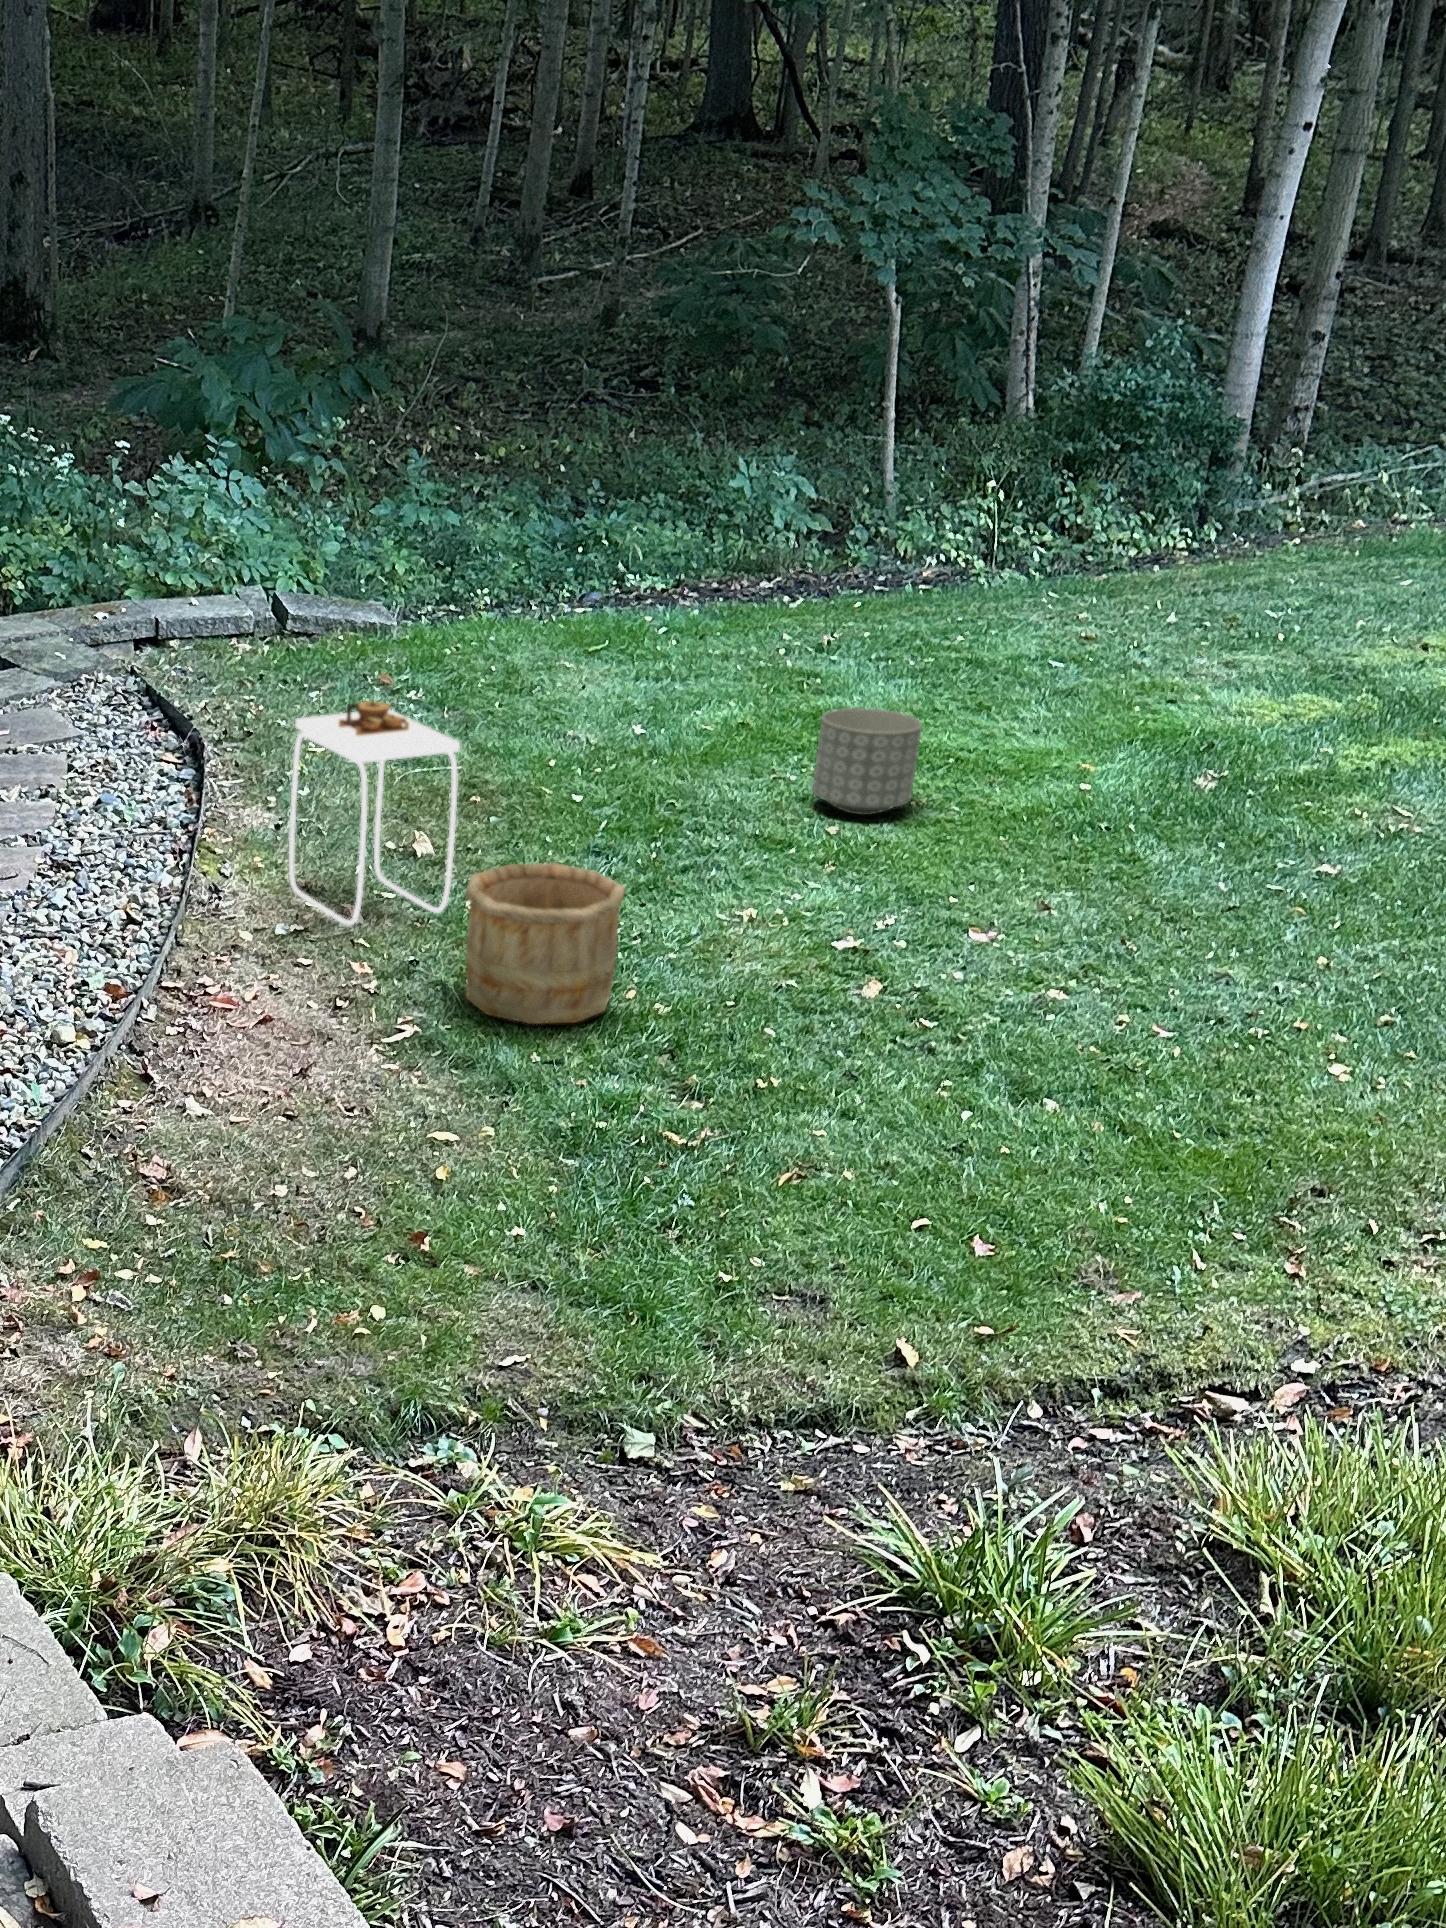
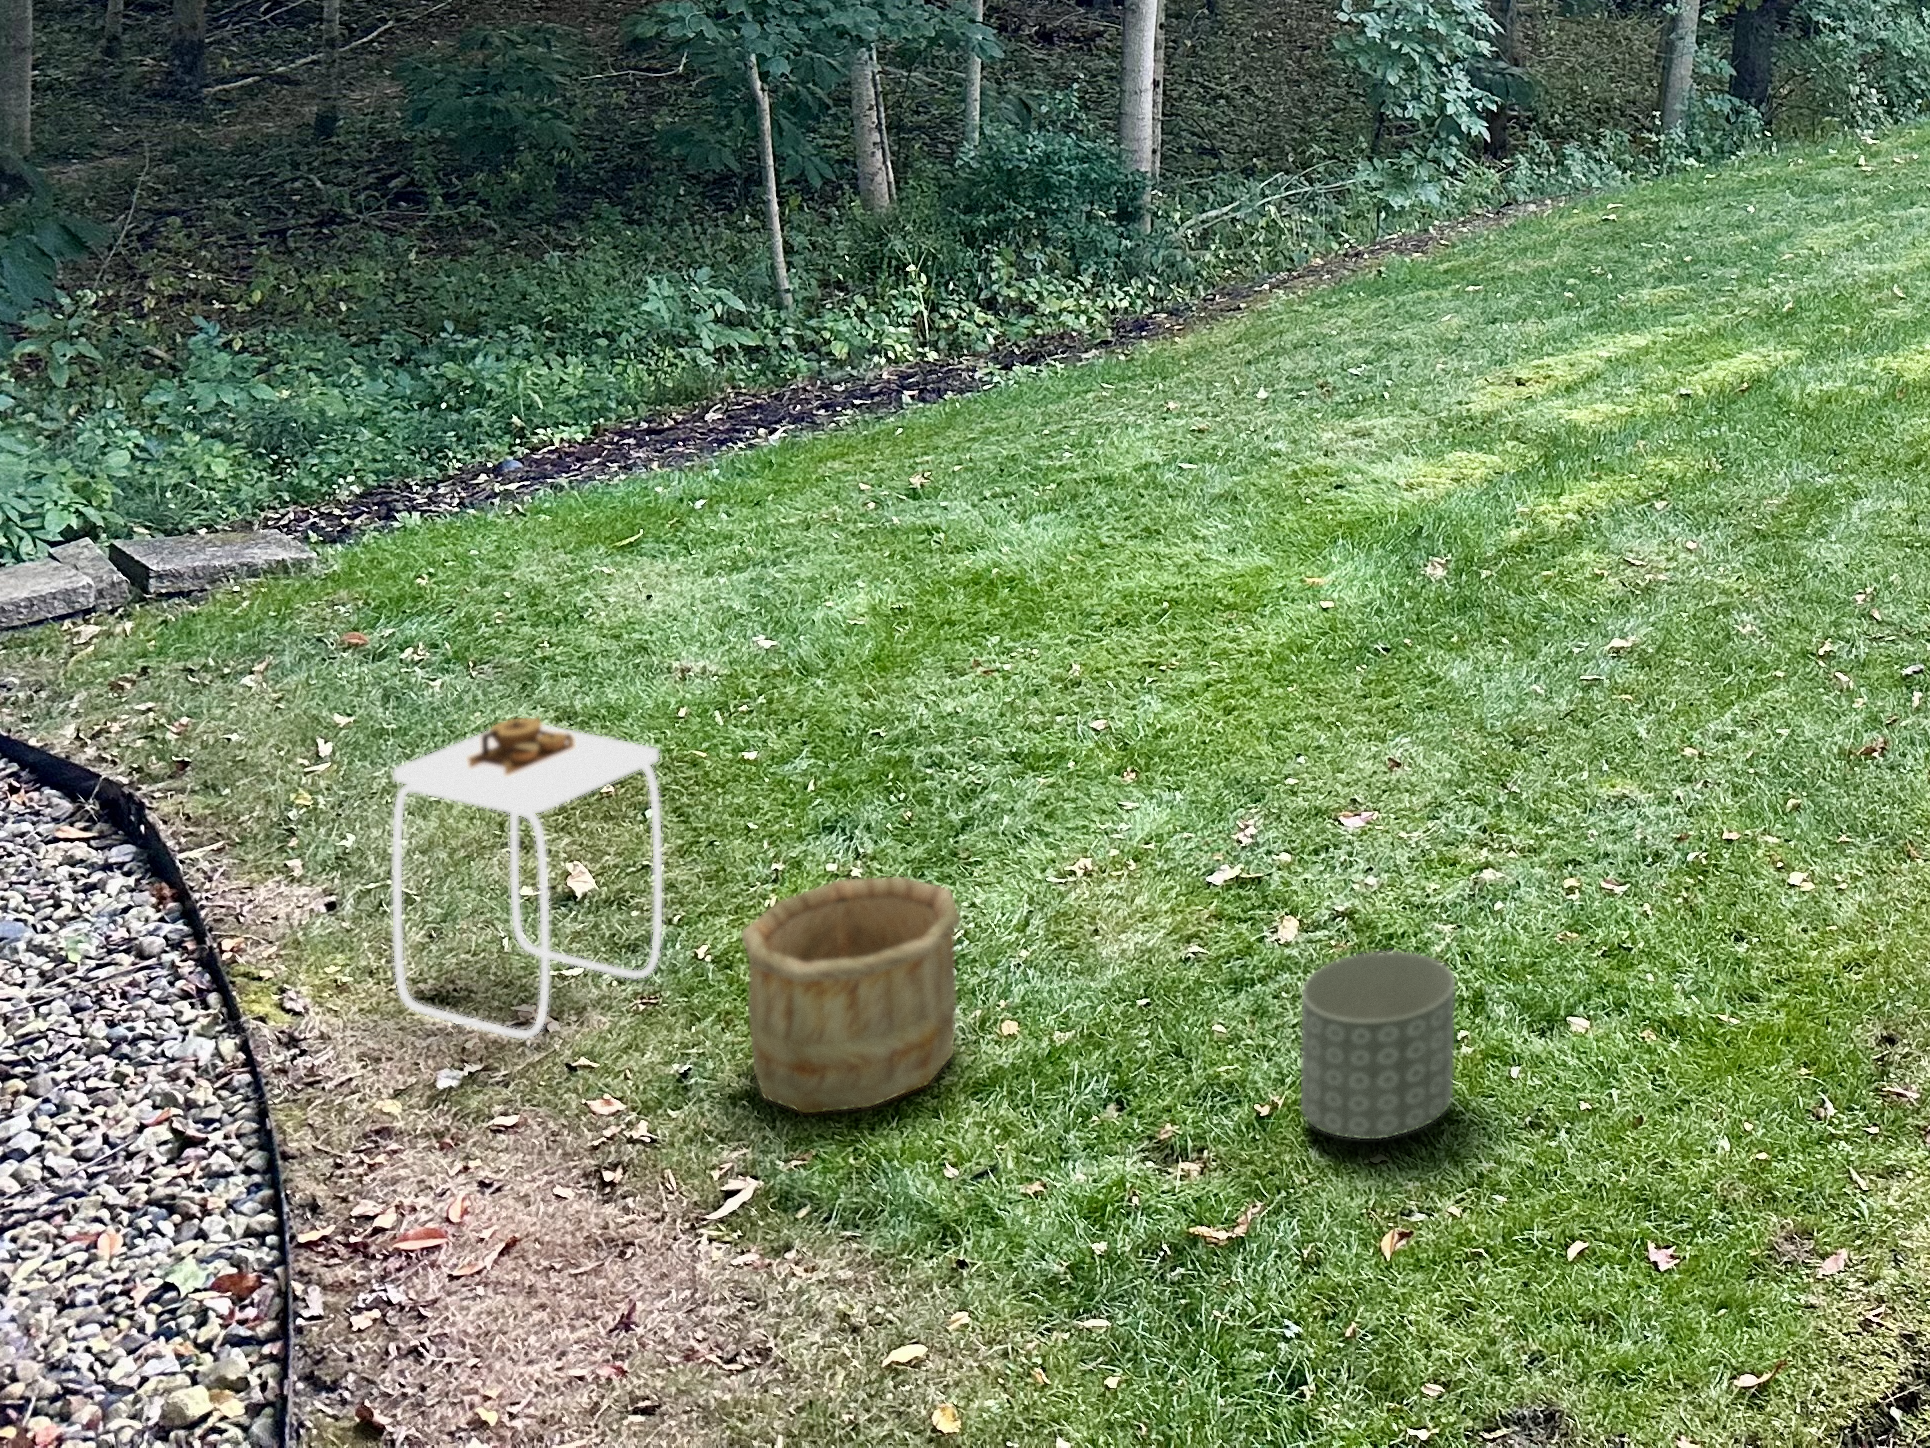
planter: present [812,708,922,815] -> present [1301,951,1455,1139]

